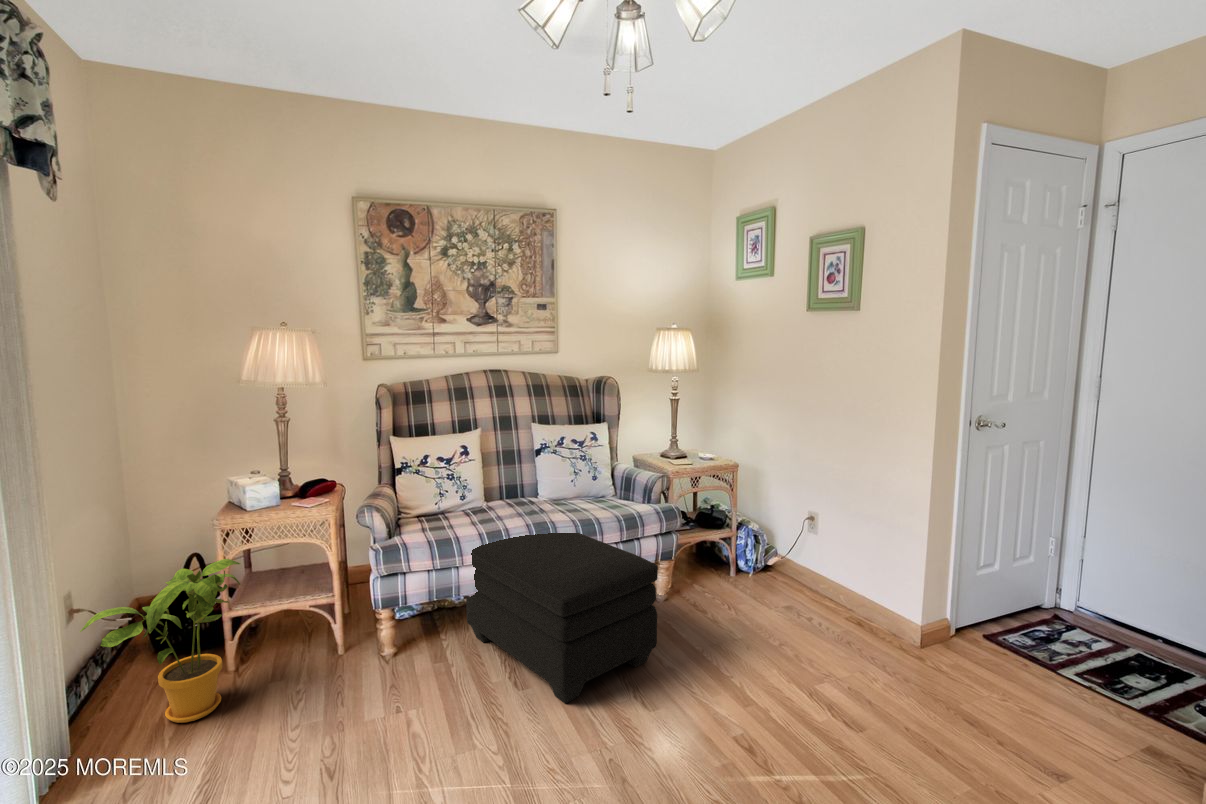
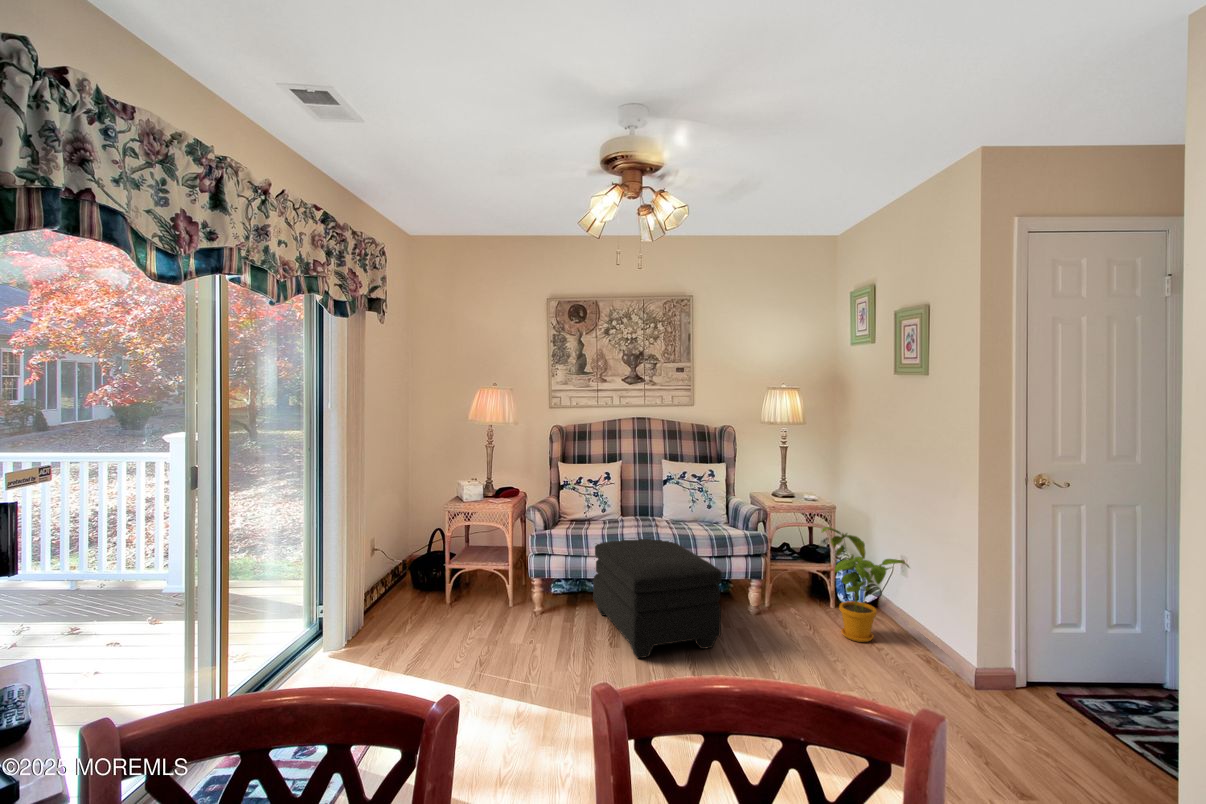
house plant: present [80,559,240,723] -> present [822,527,909,642]

